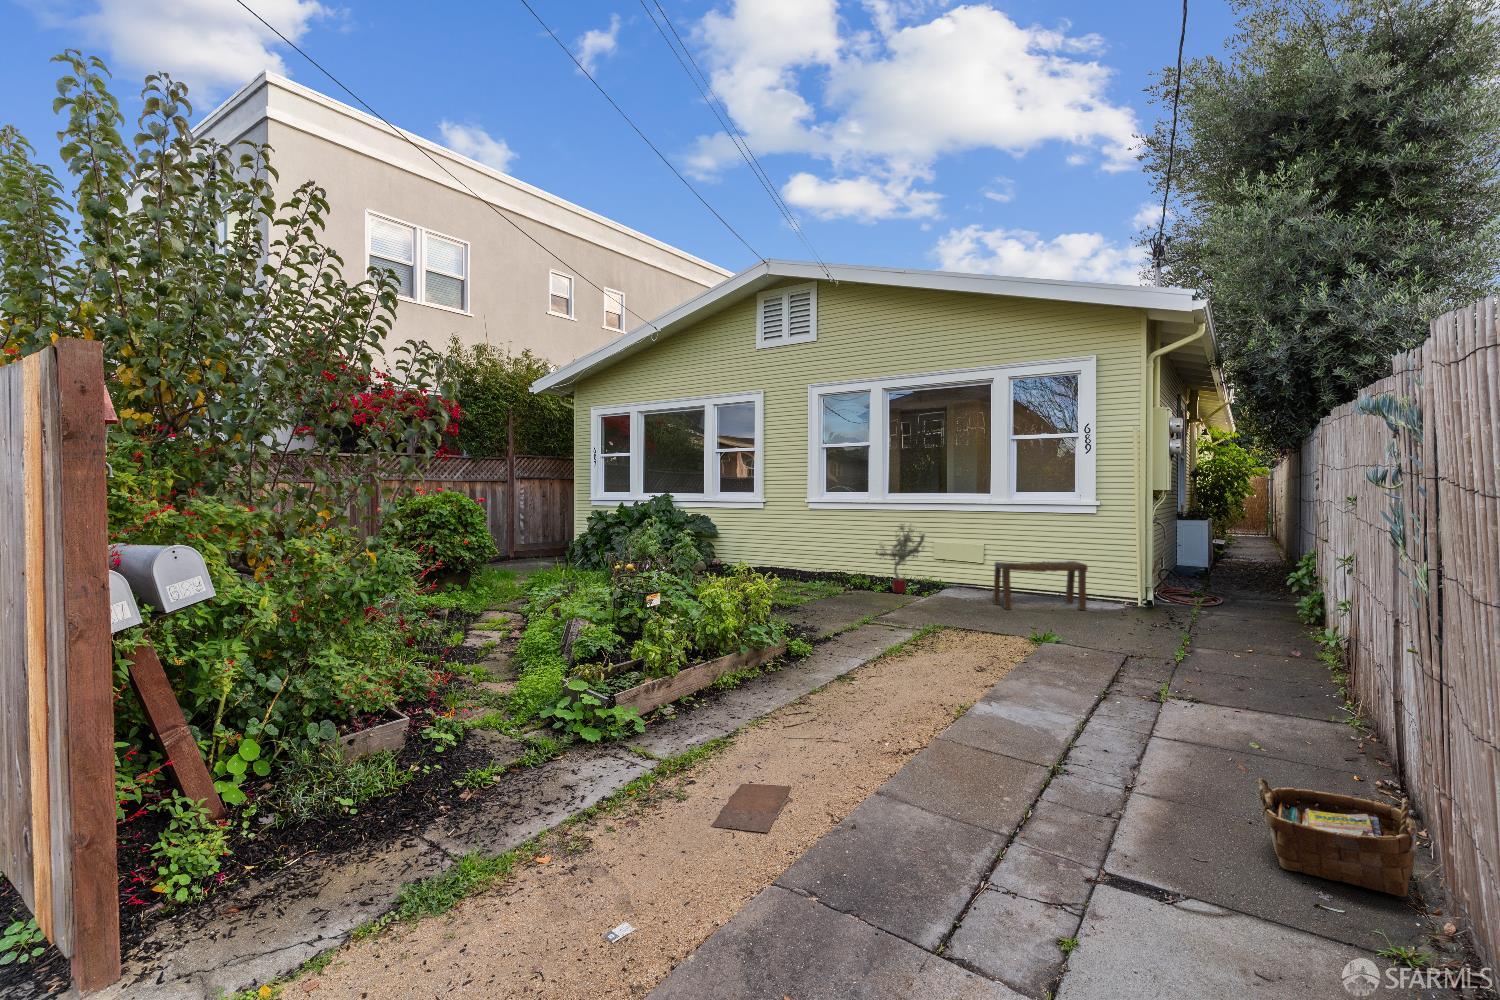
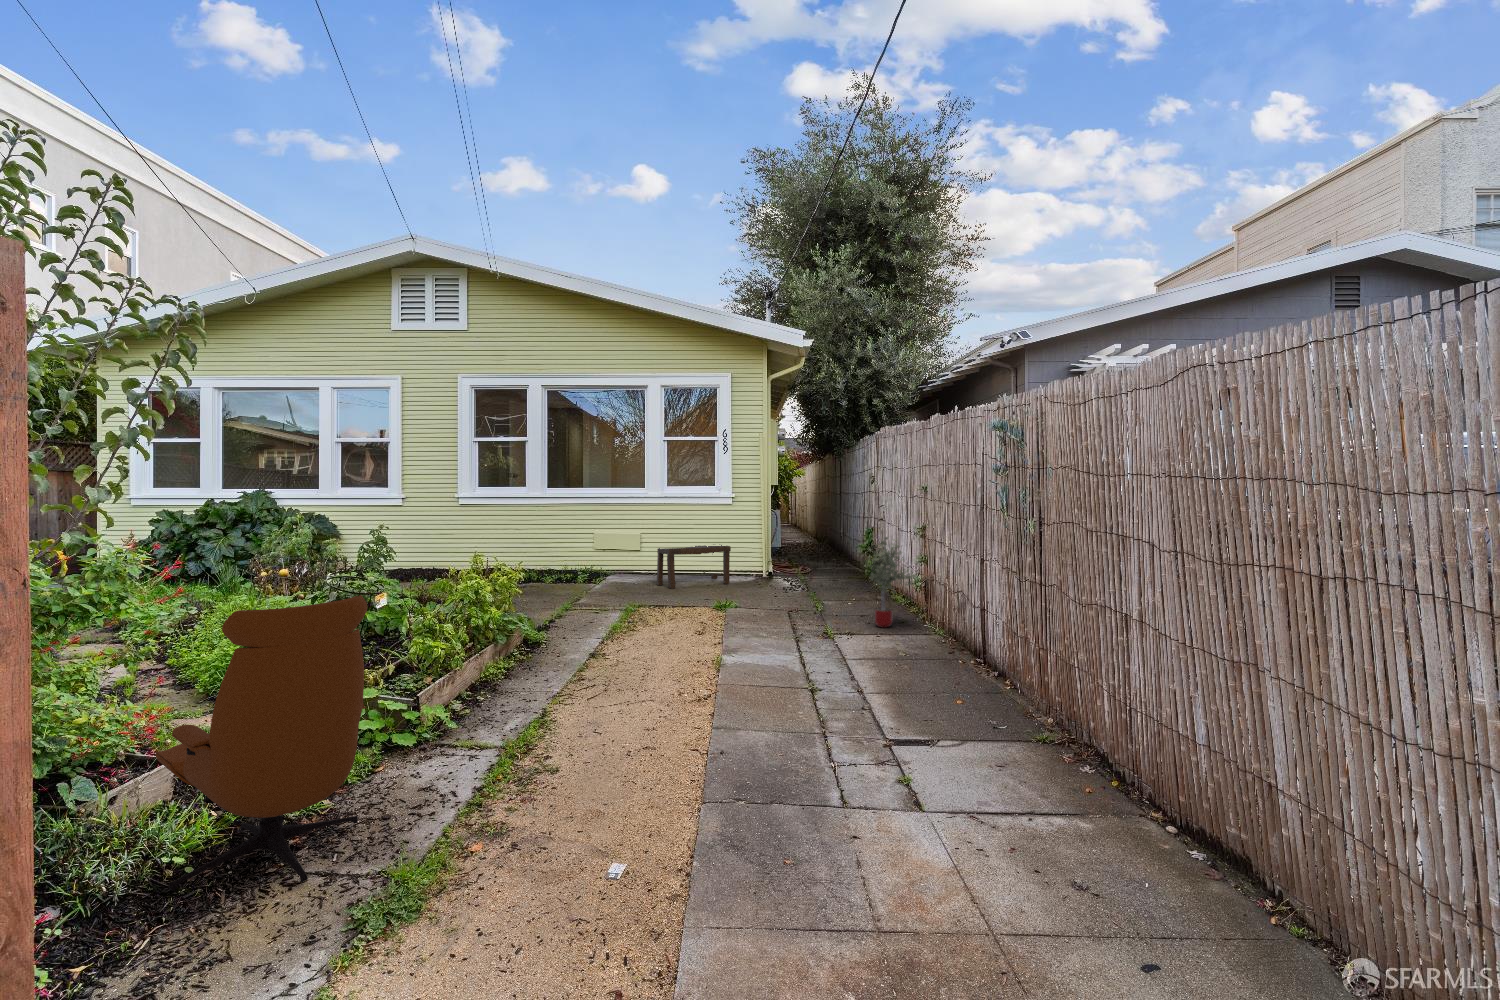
potted tree: present [876,524,925,593] -> present [869,537,915,628]
lounge chair: none [262,602,450,881] -> present [155,595,367,891]
woven basket: present [1258,778,1417,897] -> none [914,652,984,704]

